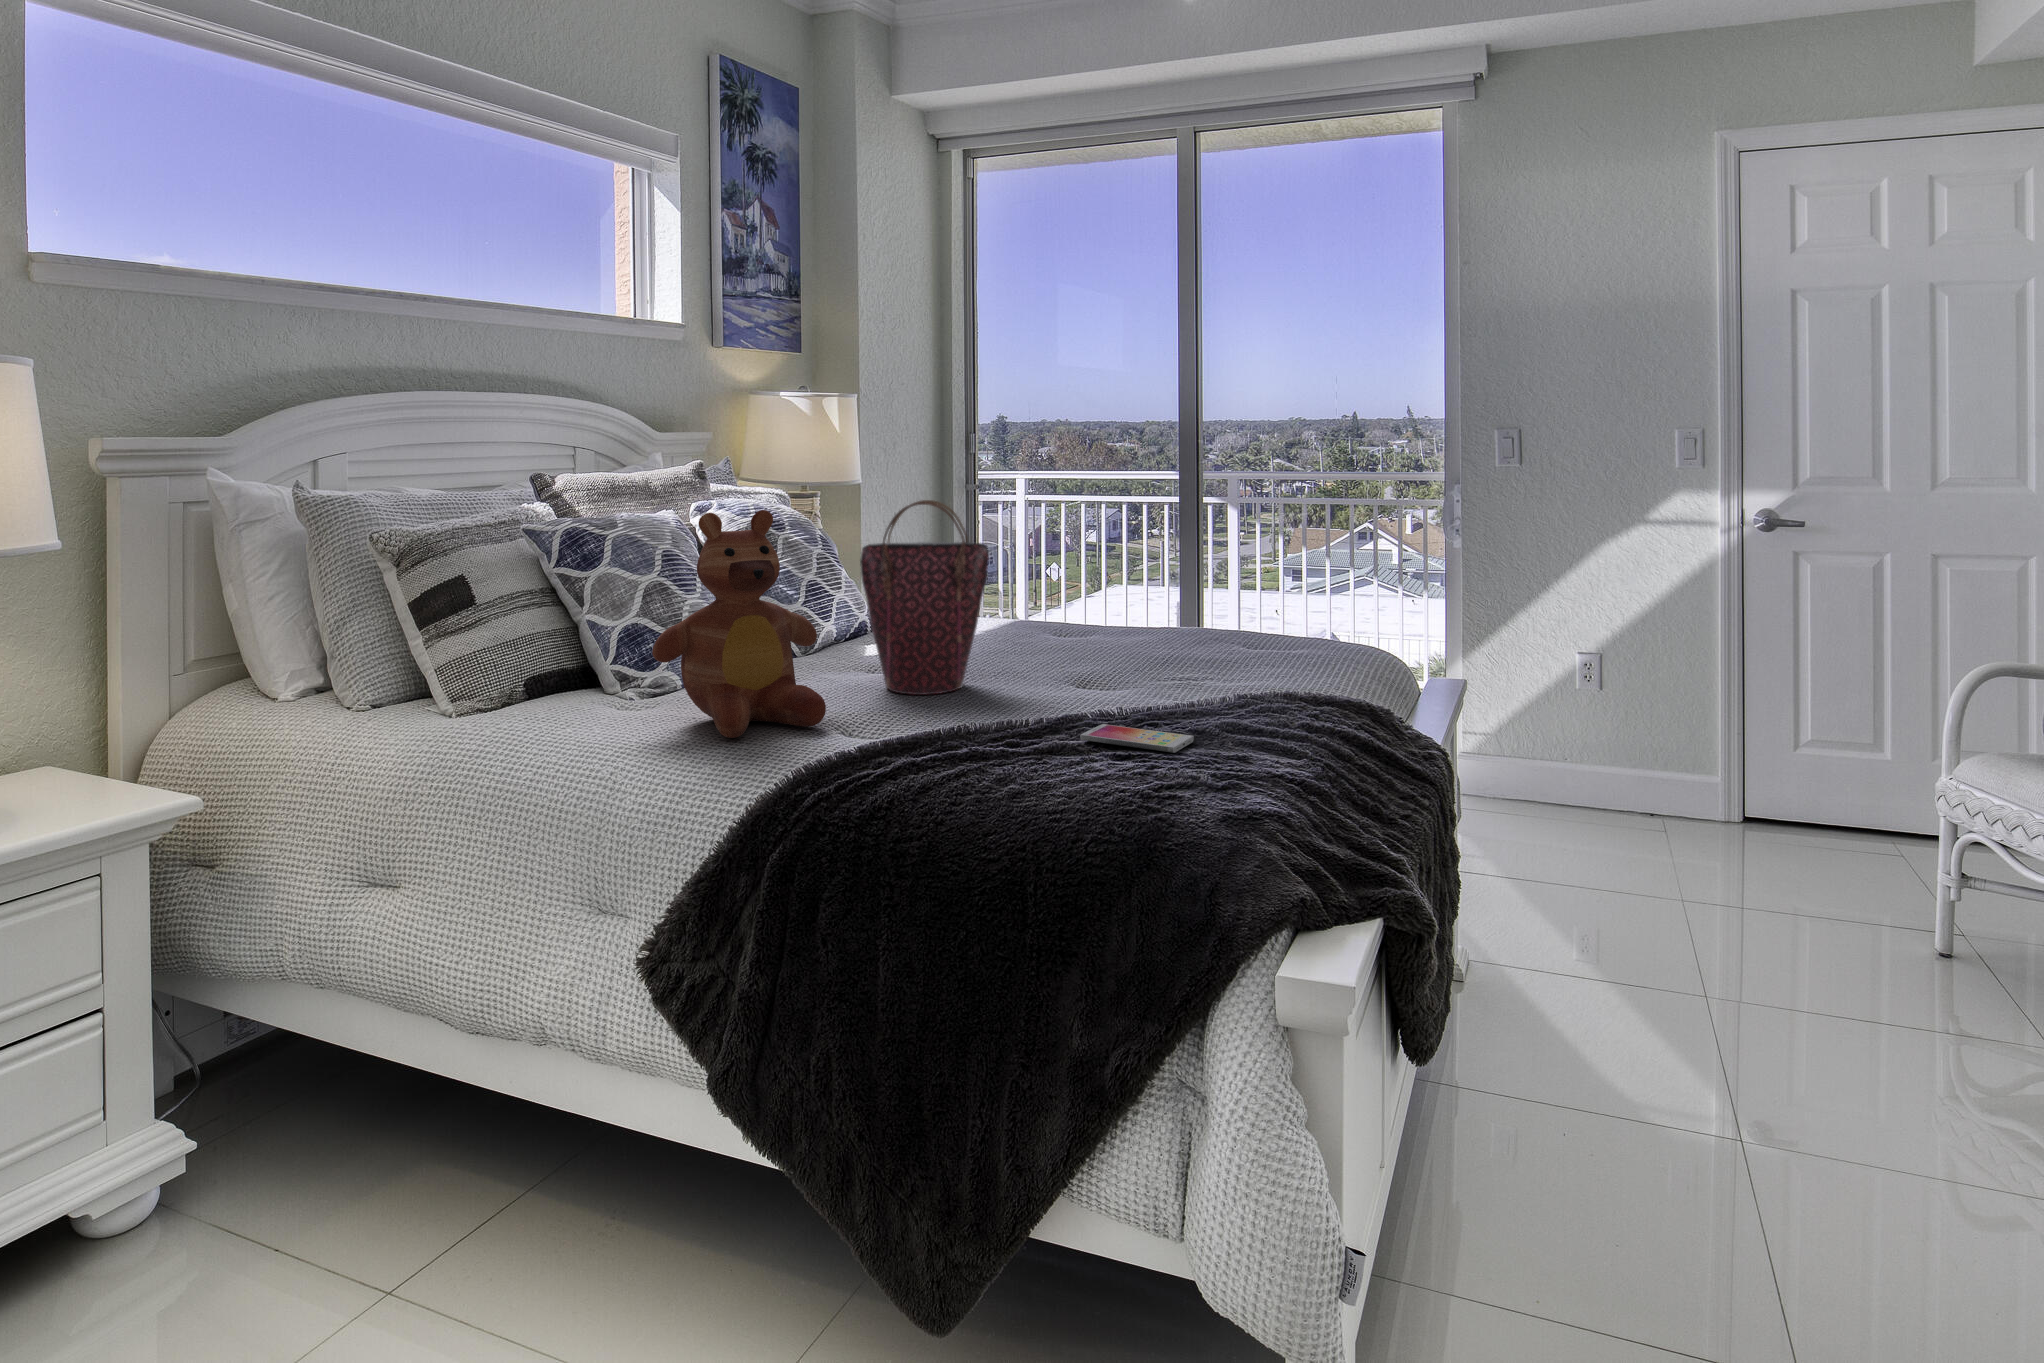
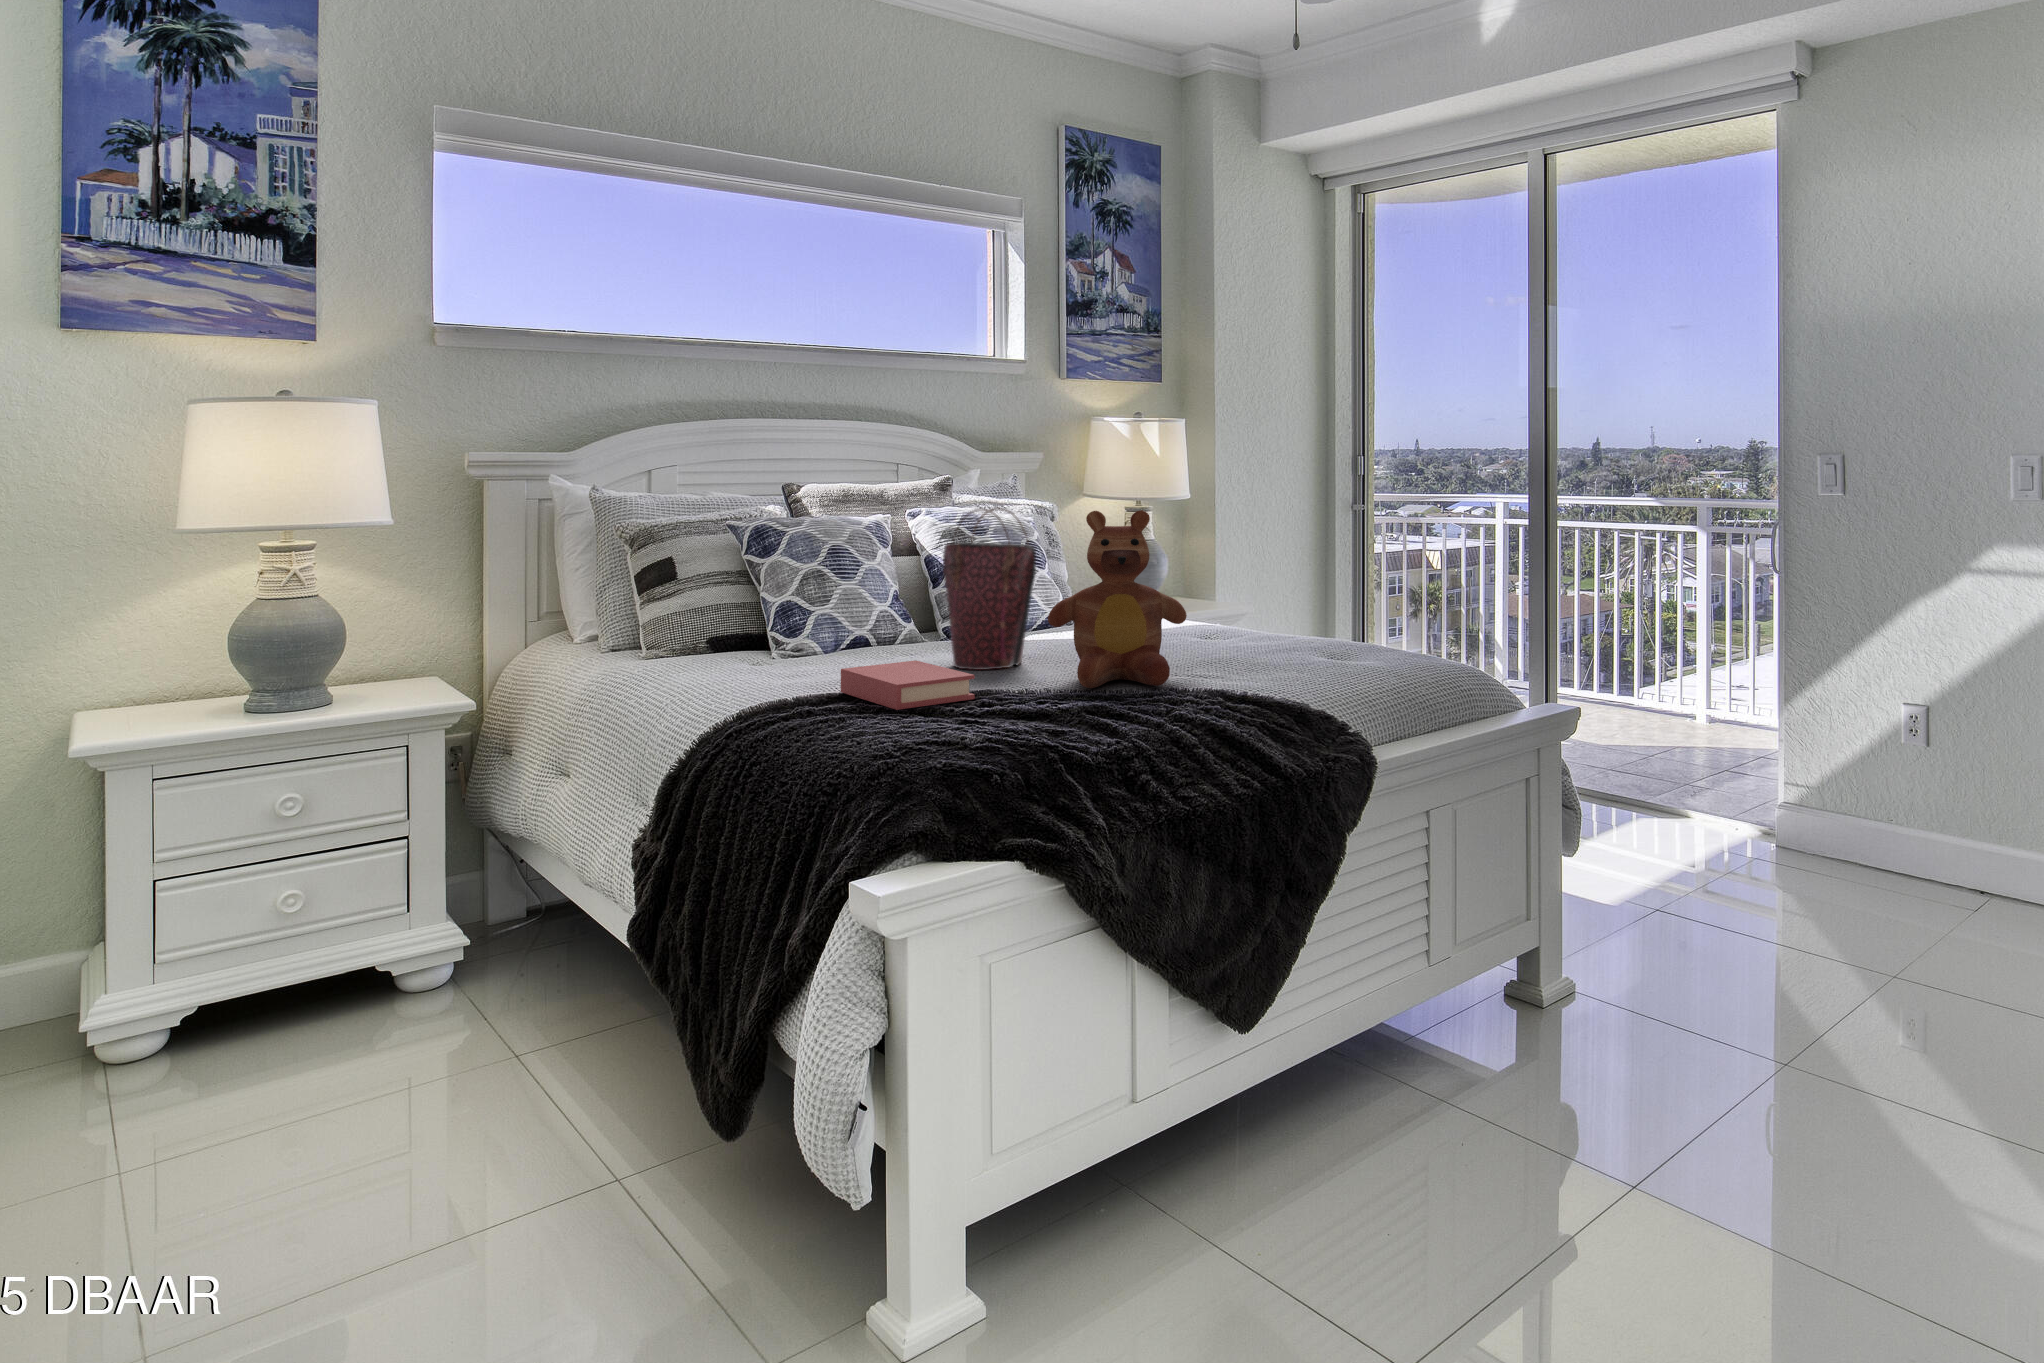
teddy bear: present [652,510,826,738] -> present [1048,510,1187,688]
book: none [869,690,1050,754] -> present [841,660,975,710]
smartphone: present [1080,724,1194,753] -> none [969,697,1048,720]

